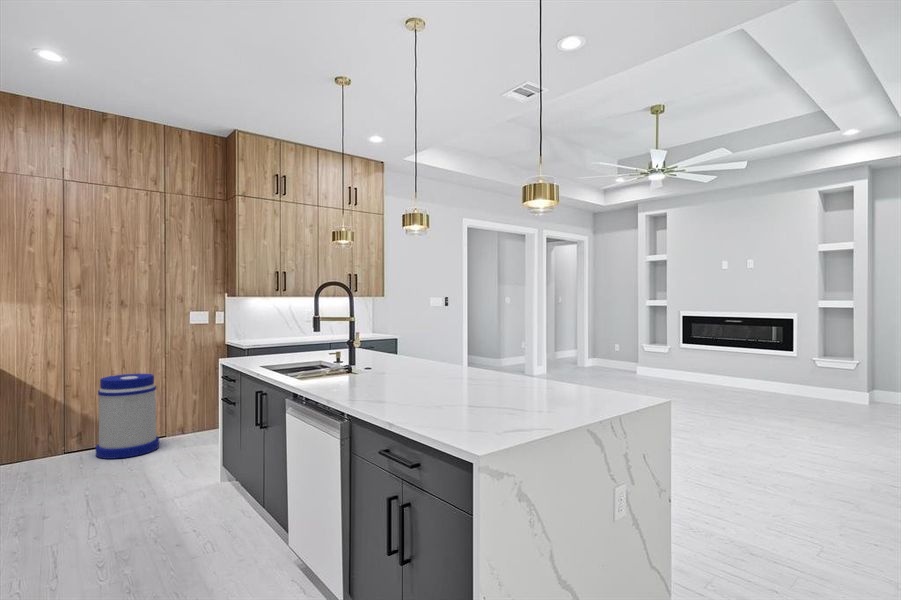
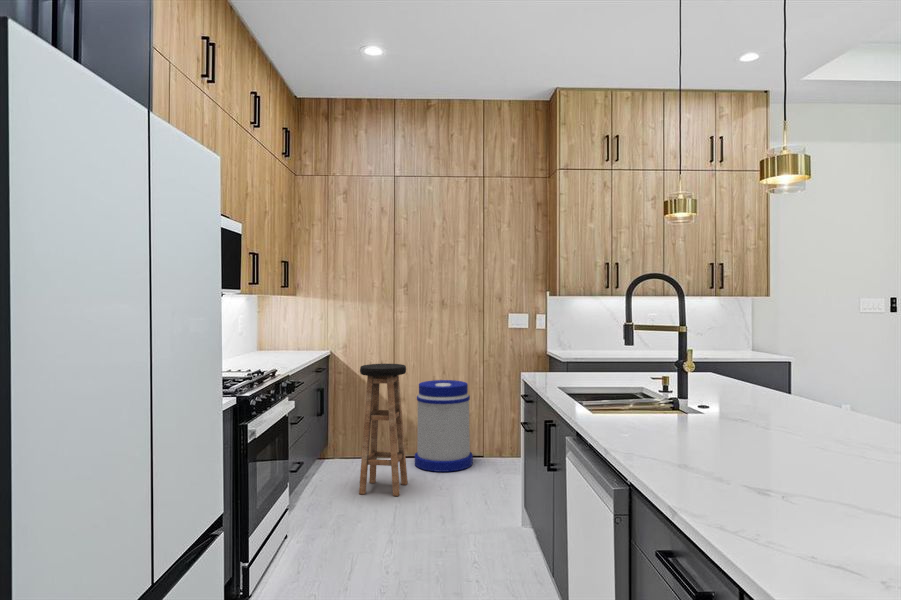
bar stool: none [44,360,99,491] -> present [359,364,408,496]

